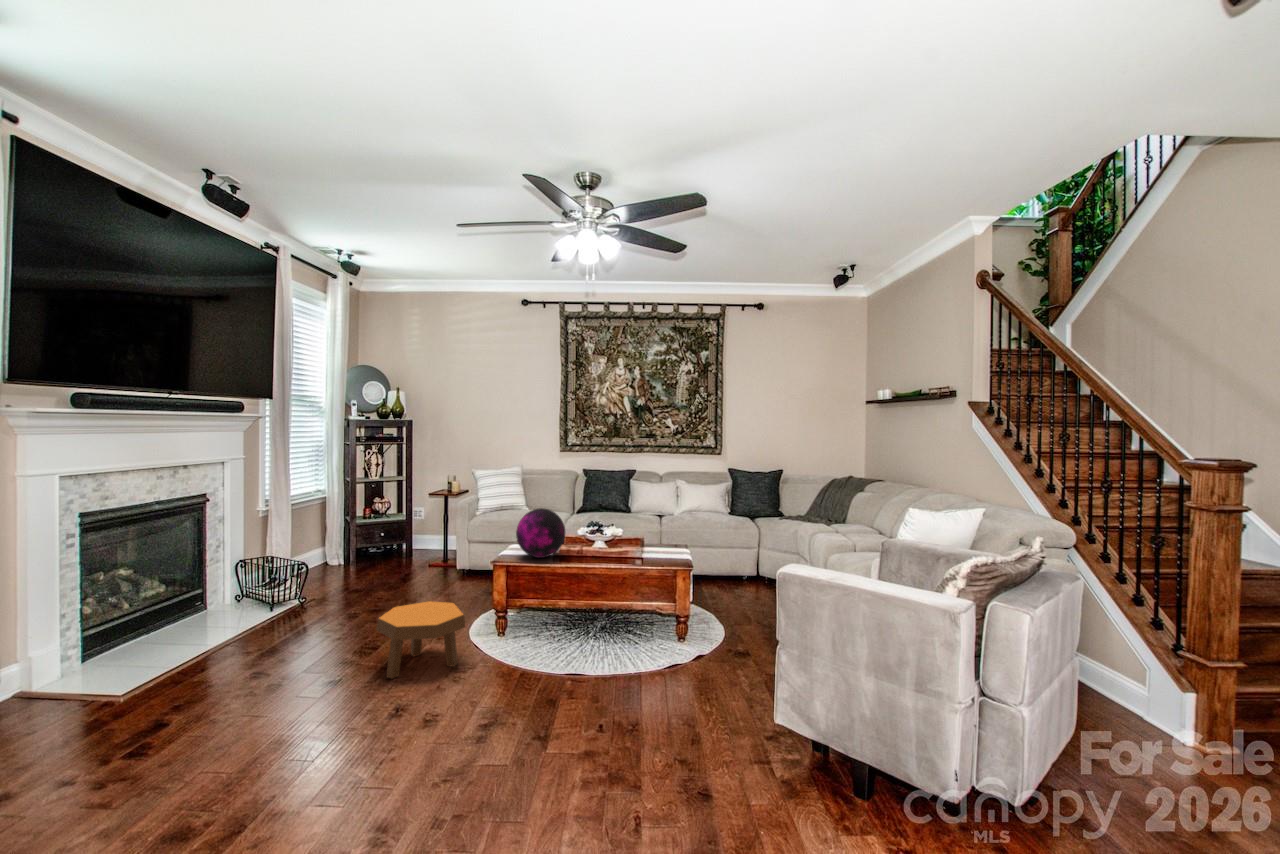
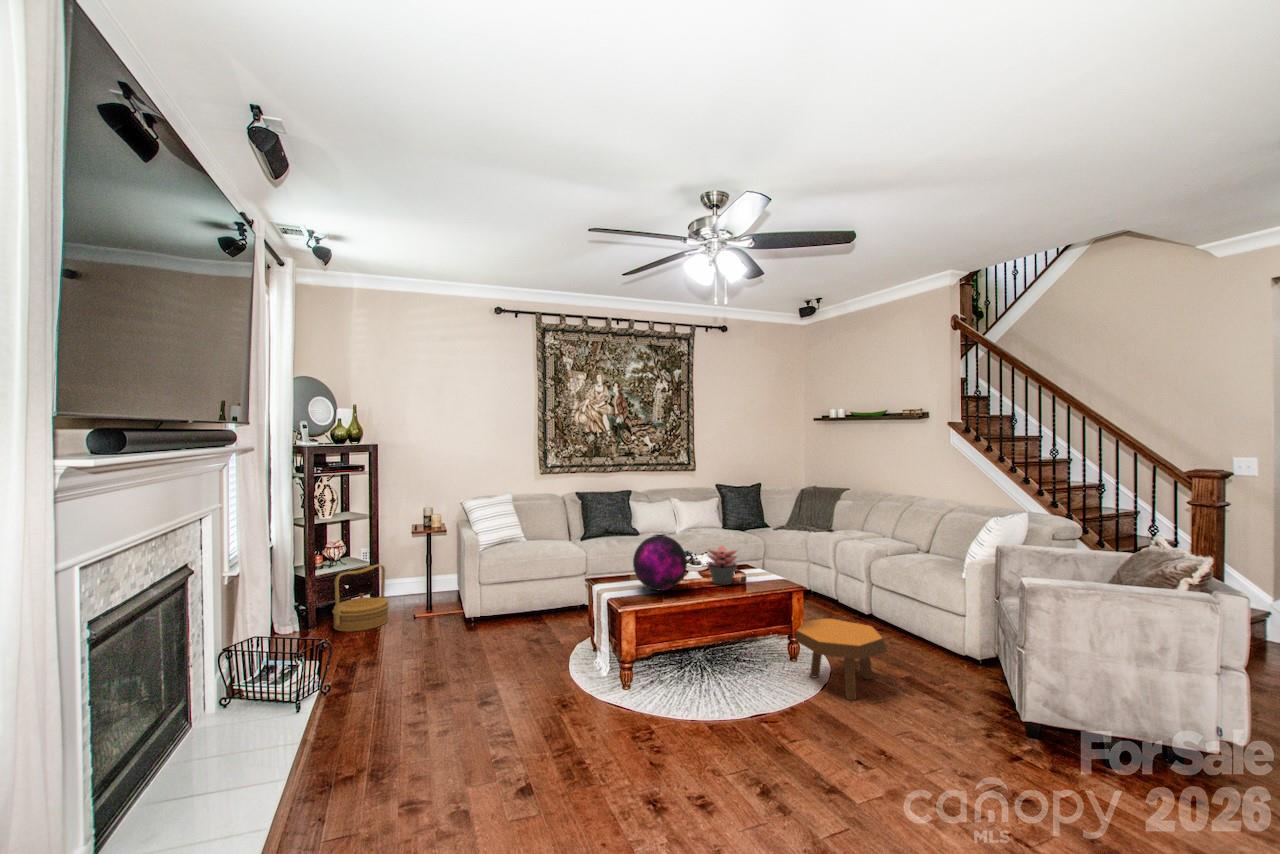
woven basket: none [364,518,411,568] -> present [333,564,389,632]
succulent plant: none [587,524,620,560] -> present [707,545,737,585]
footstool: present [376,601,465,679] -> present [796,619,887,700]

